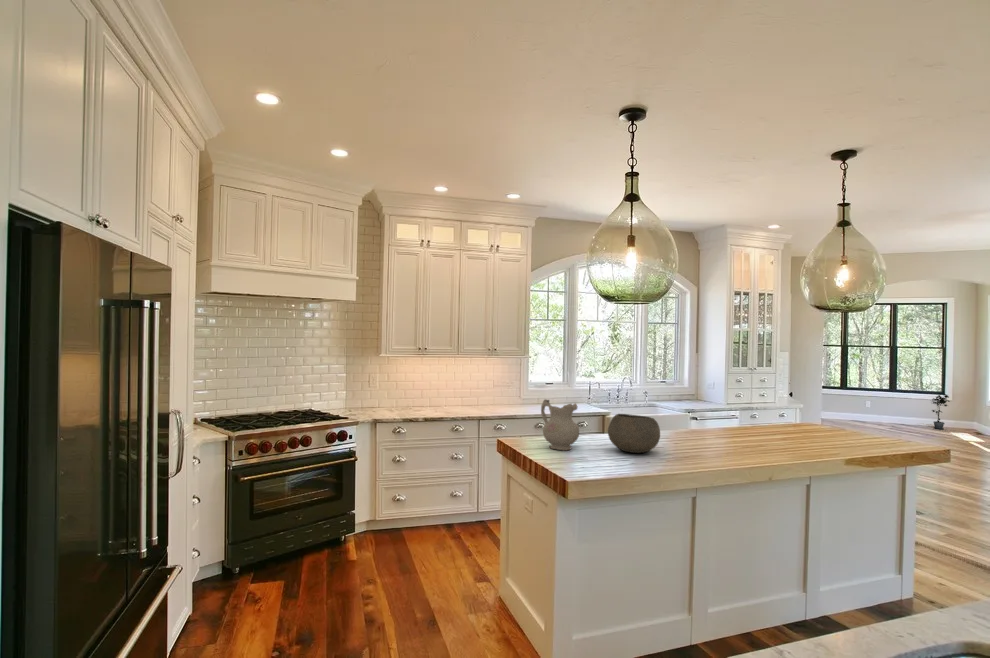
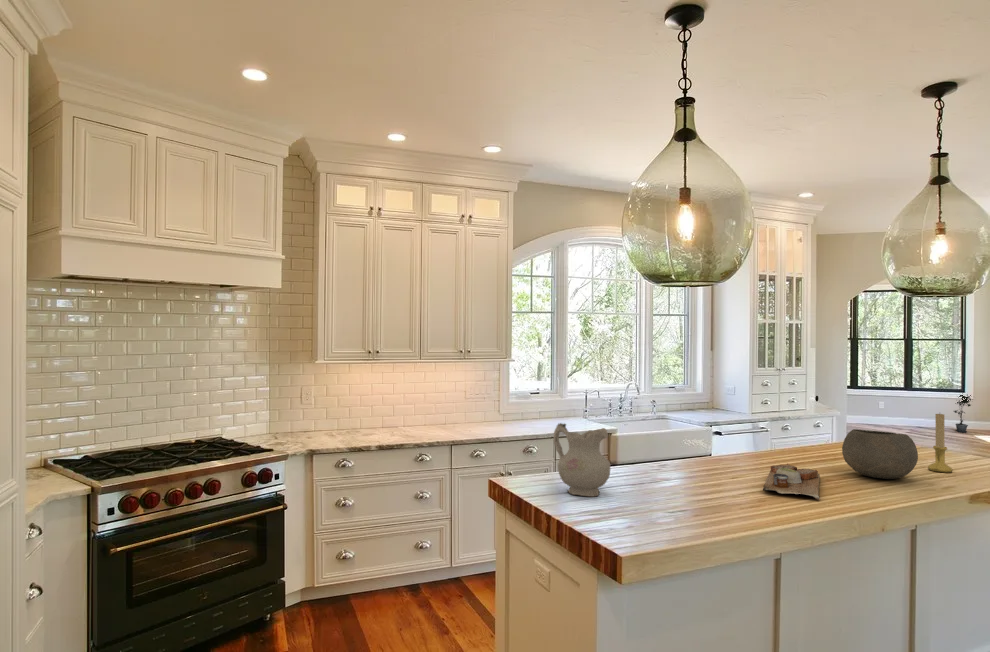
candle holder: none [829,400,847,445] -> present [928,414,953,473]
bowl: present [608,414,660,453] -> present [842,429,918,479]
cutting board: none [689,435,739,458] -> present [763,464,820,500]

